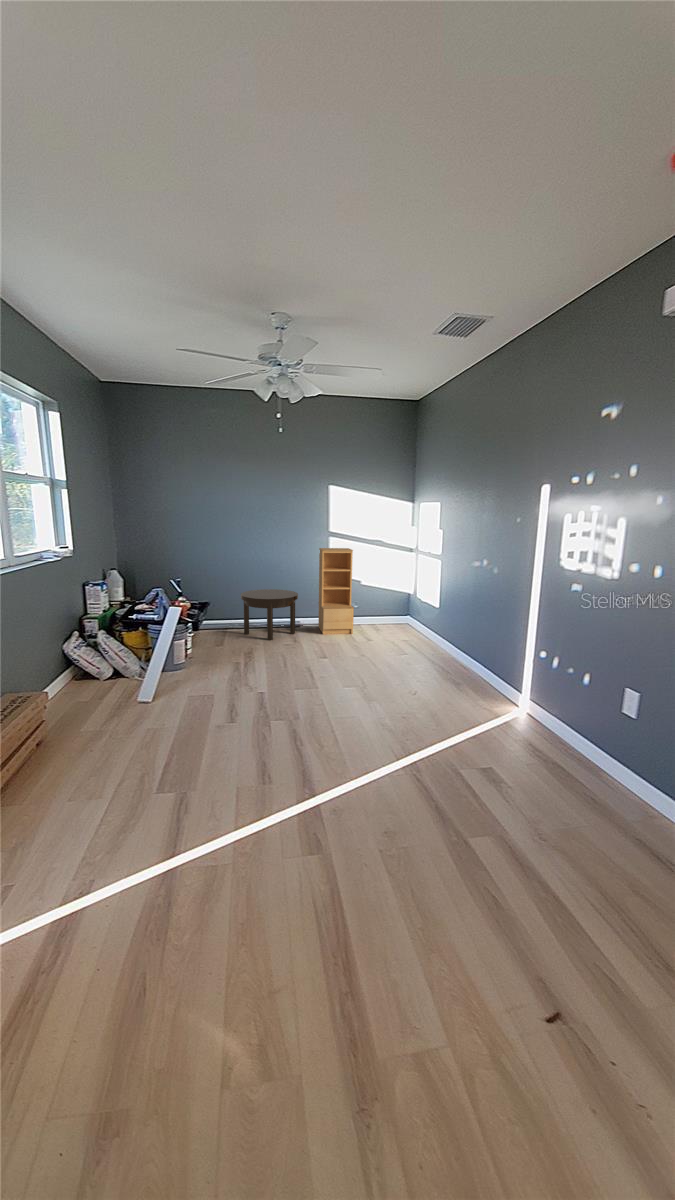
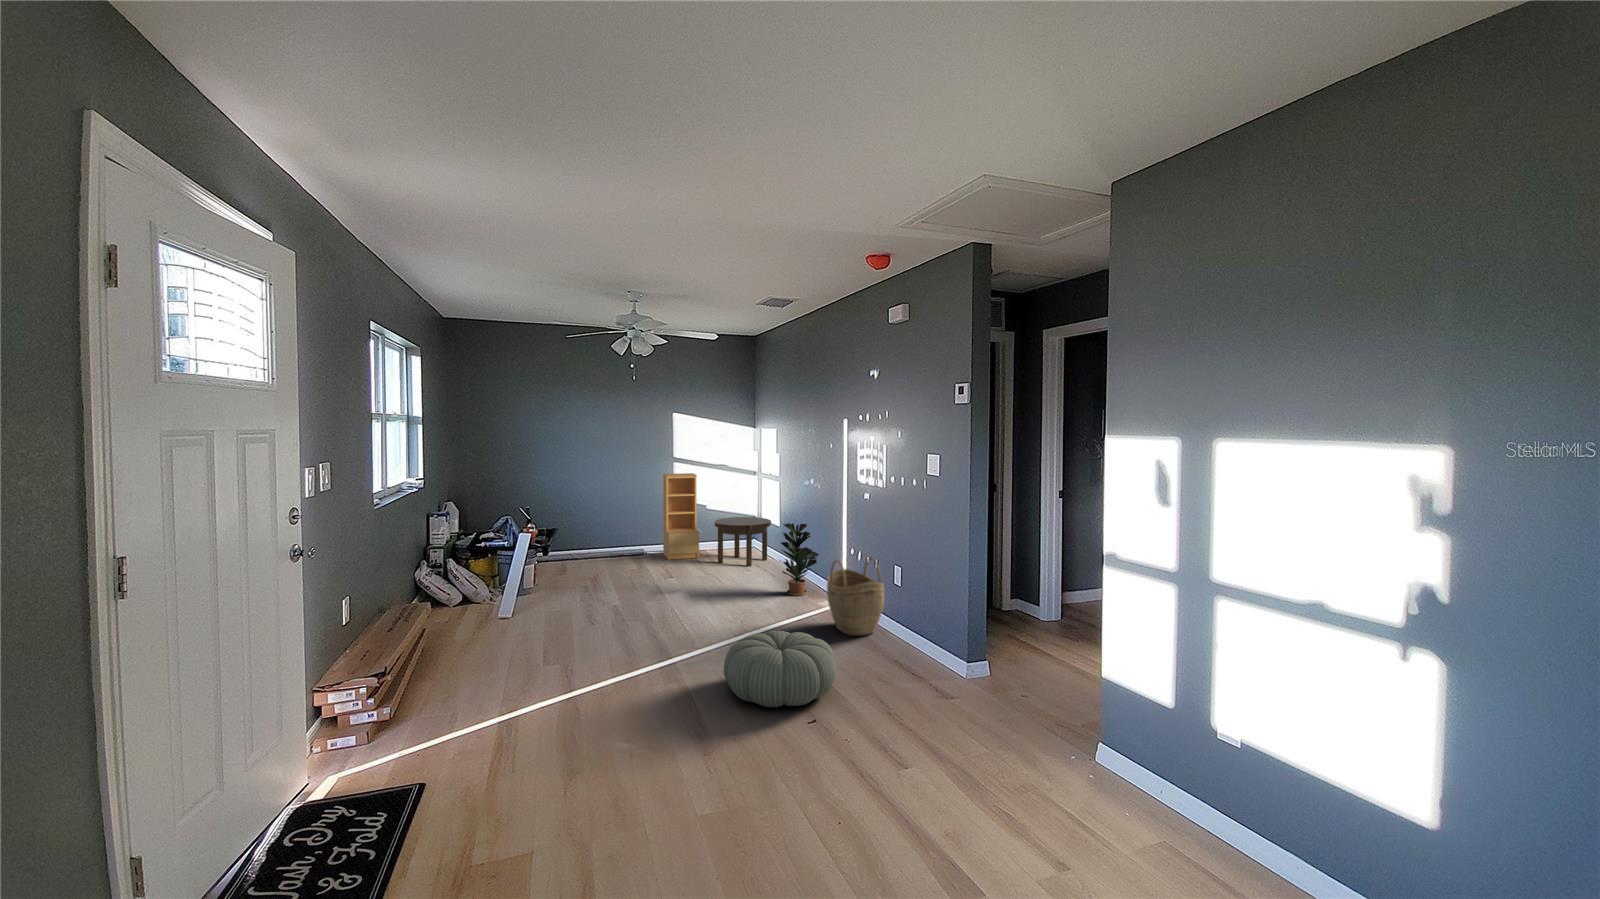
side table: present [241,589,298,640] -> present [714,517,771,567]
potted plant: none [443,611,493,695] -> present [780,523,819,596]
woven basket: none [518,671,607,776] -> present [827,558,884,636]
pouf: none [393,791,582,958] -> present [724,631,836,707]

